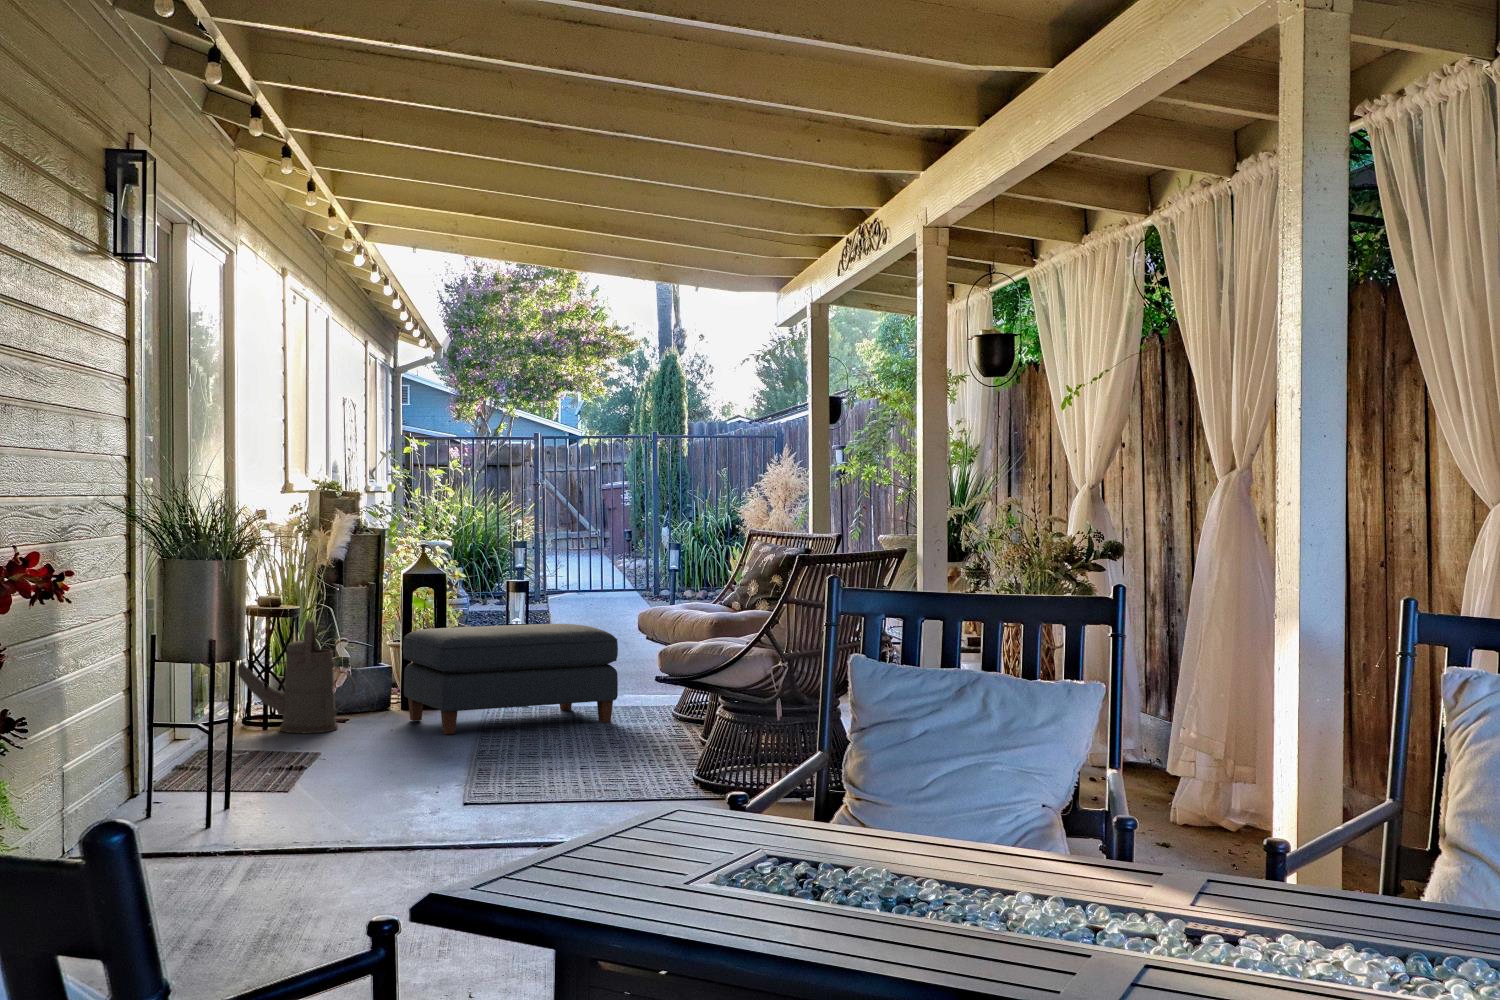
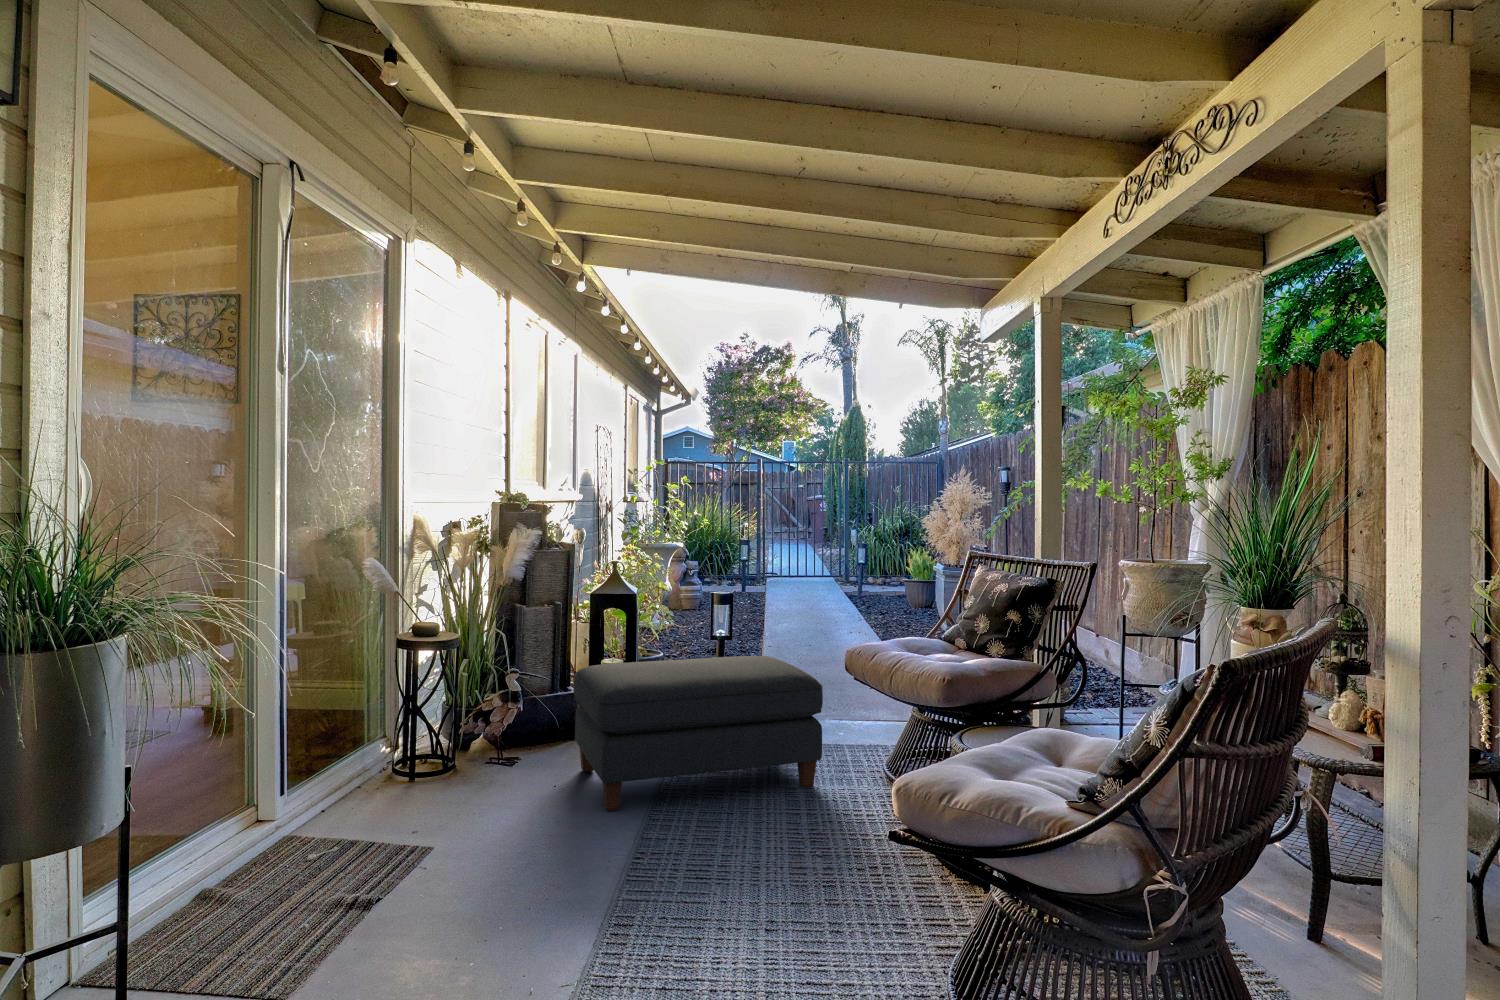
watering can: present [238,621,355,733] -> none [351,657,511,797]

